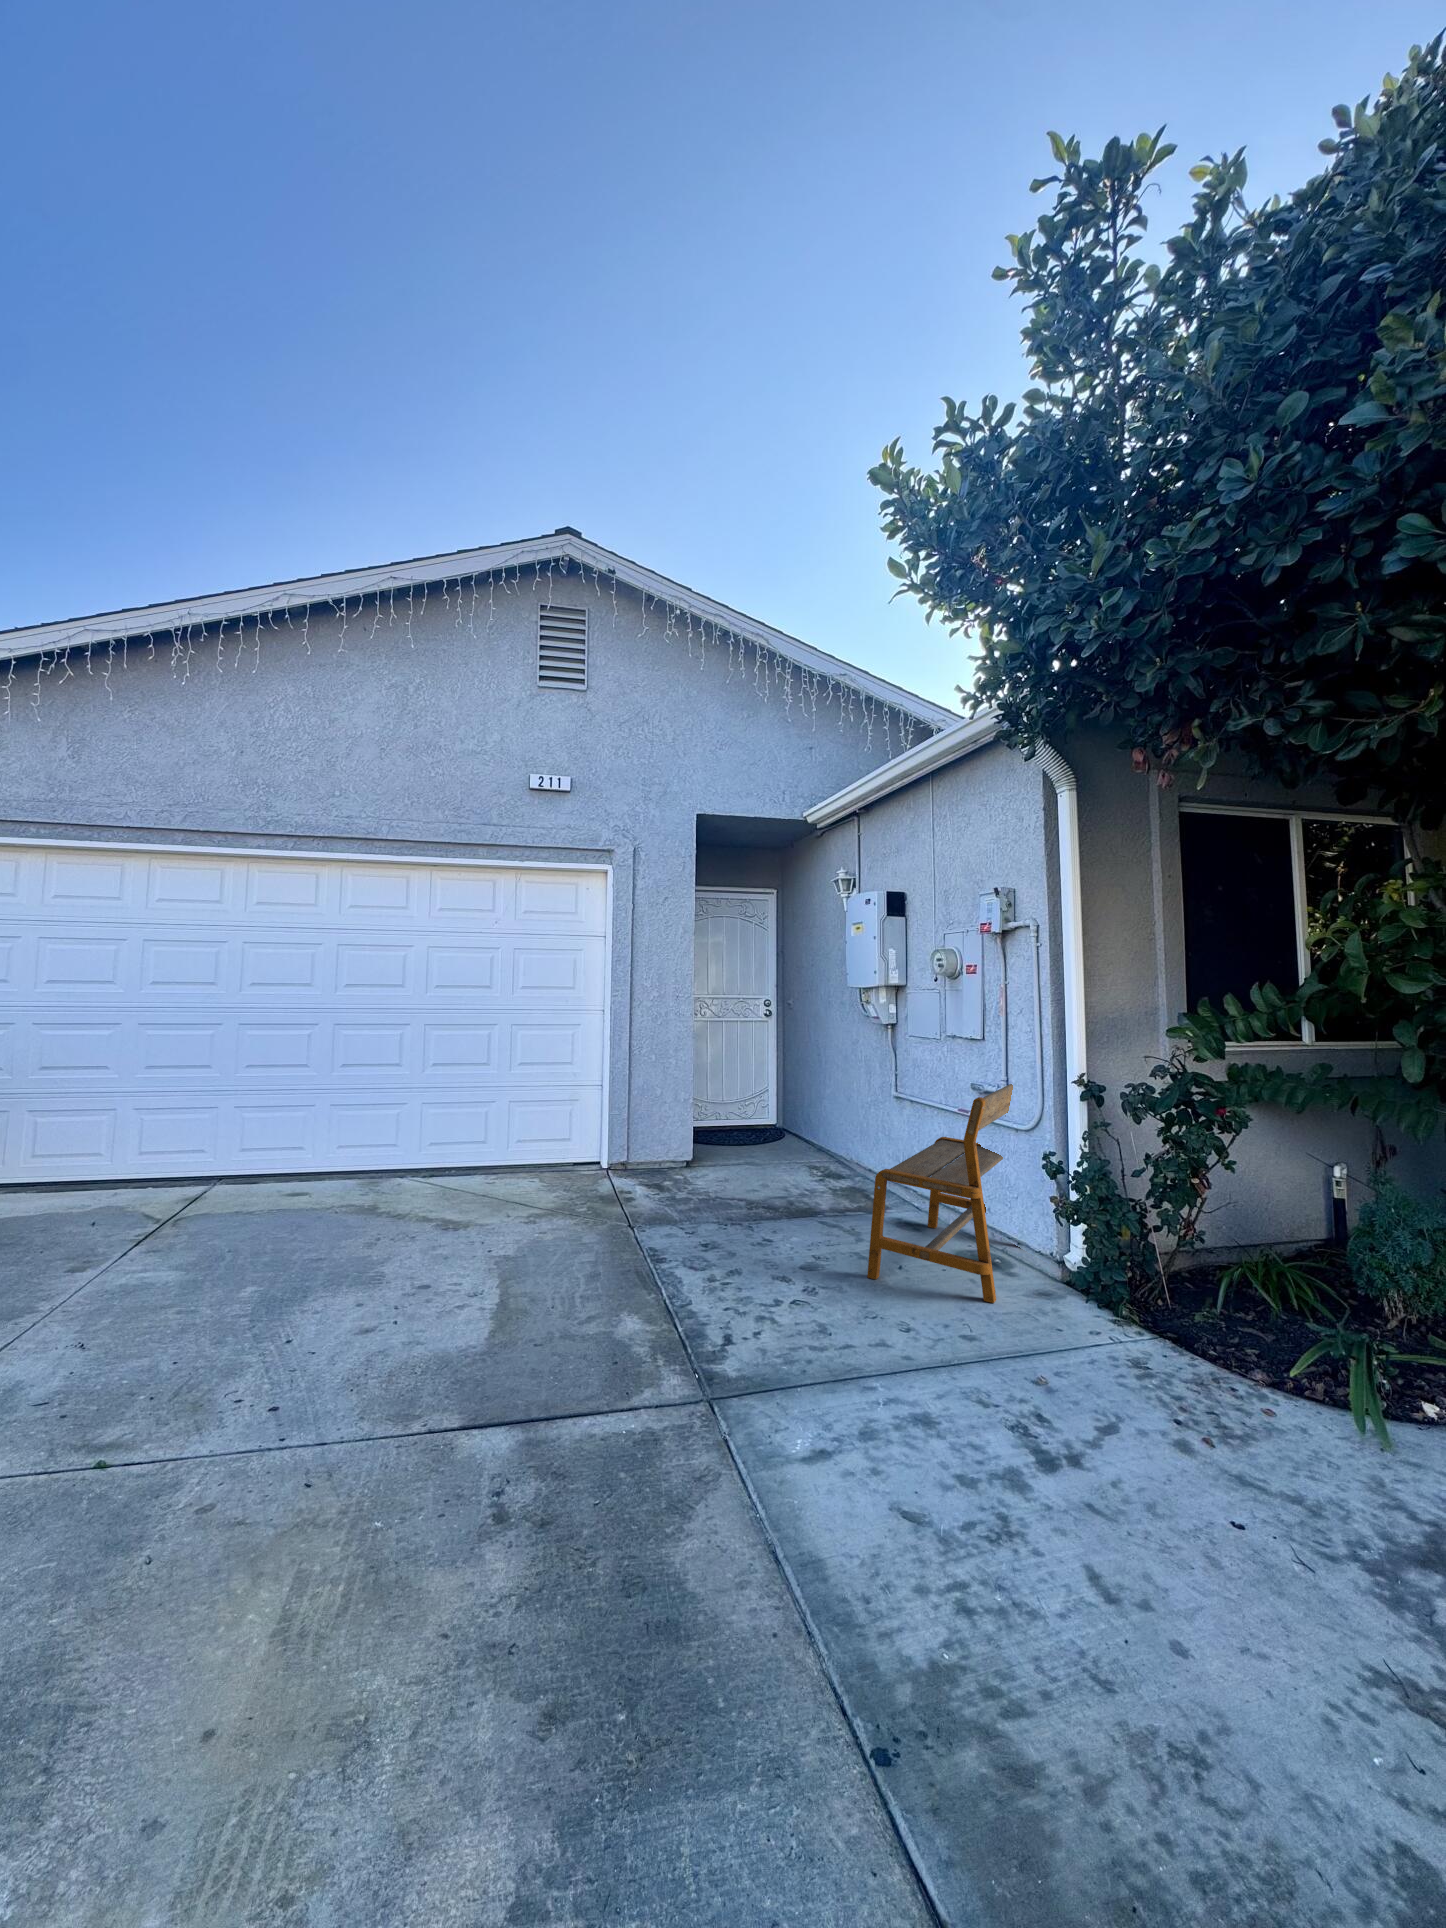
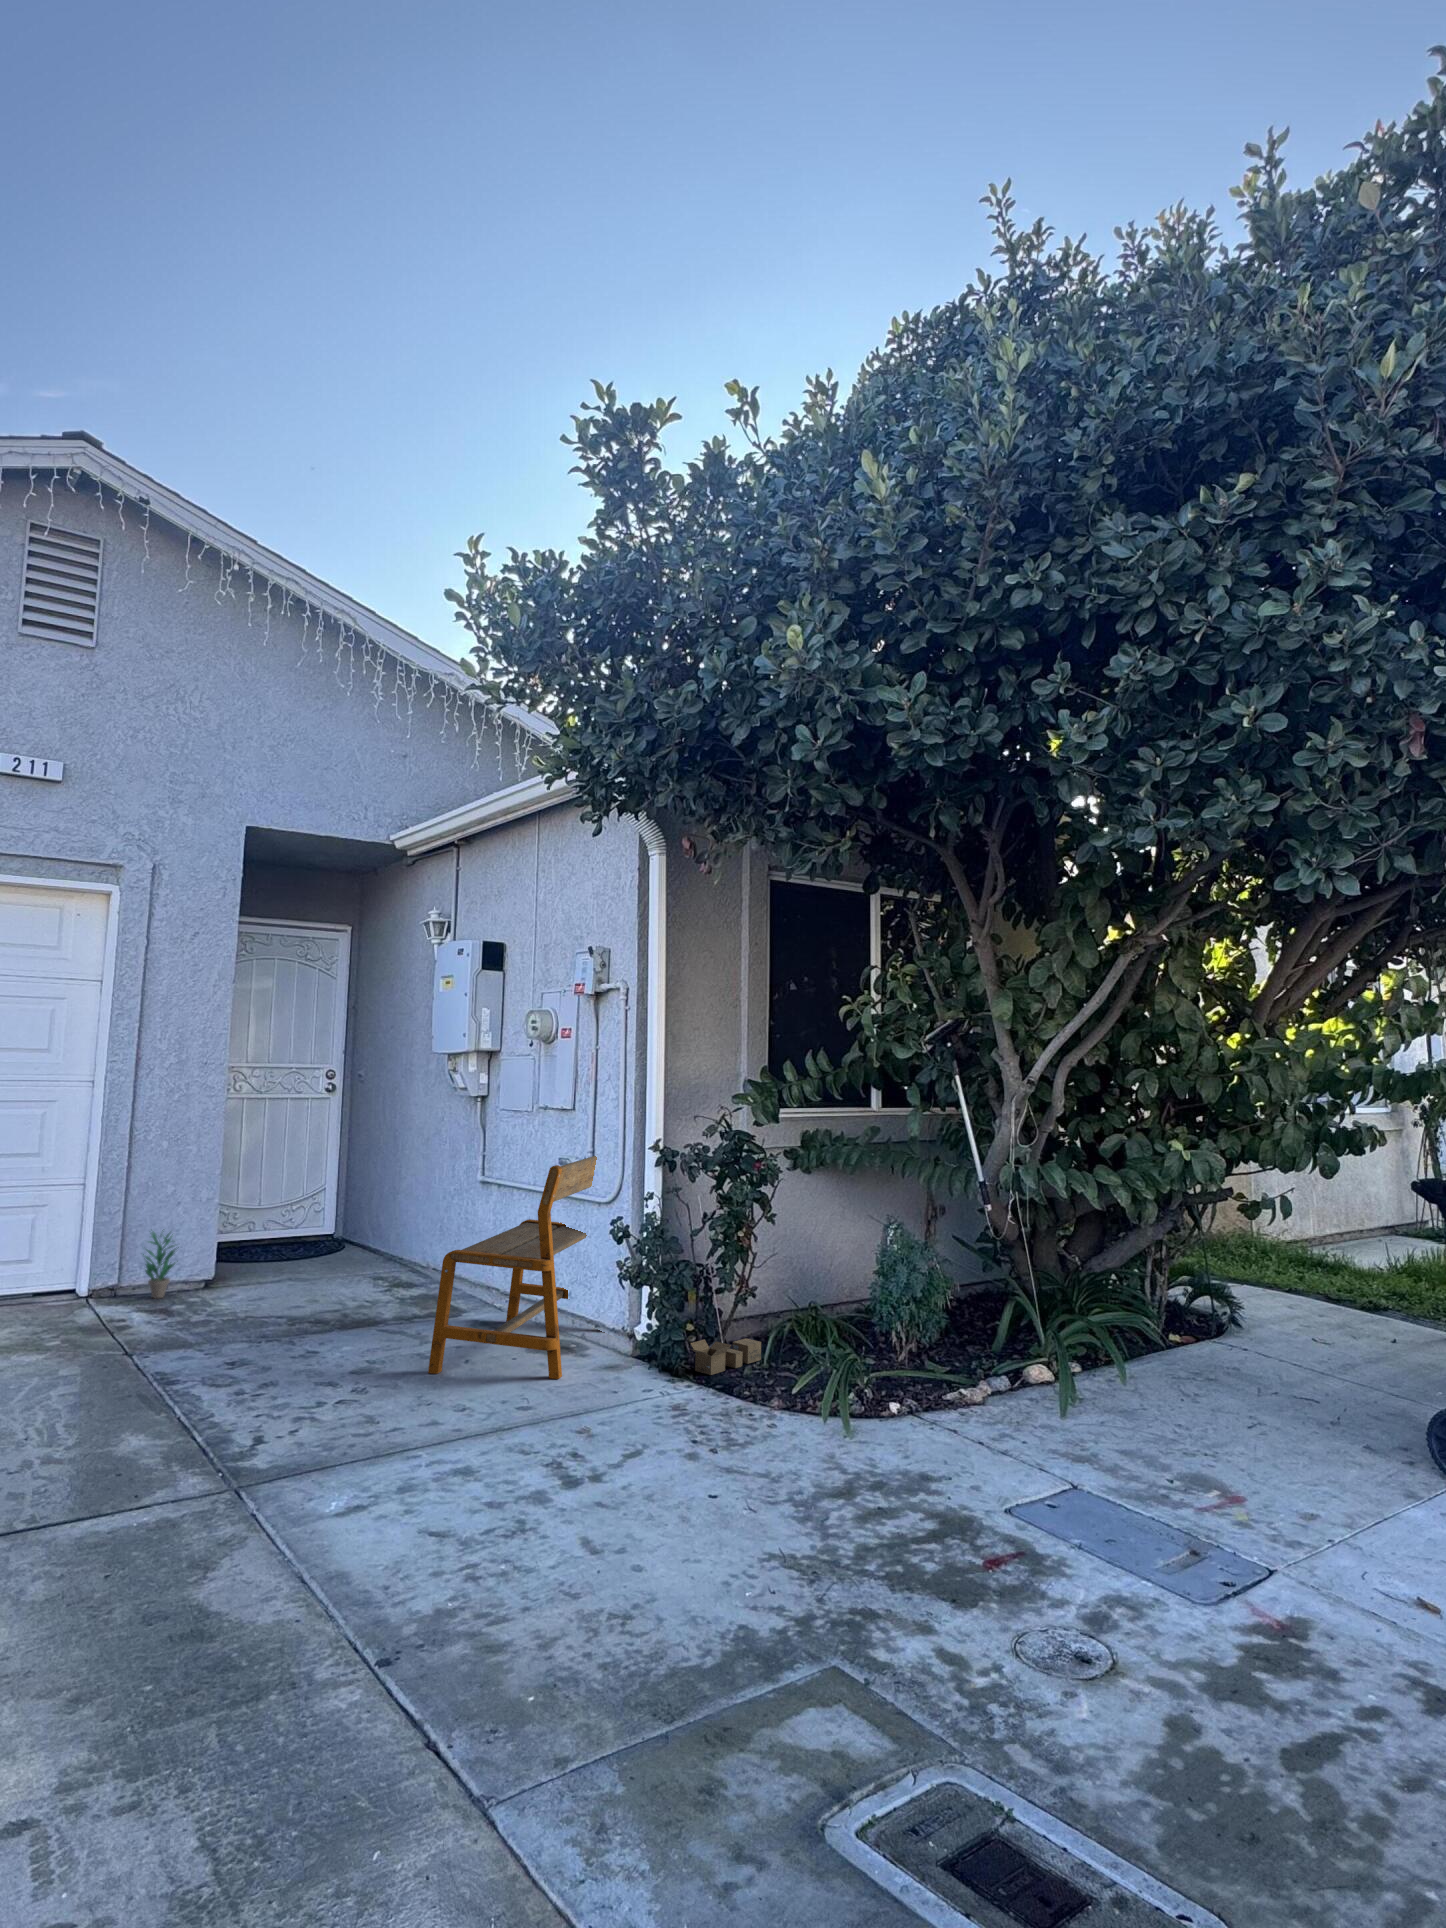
potted plant: none [641,1120,669,1173] -> present [143,1232,179,1298]
cardboard box: none [1131,1280,1211,1322] -> present [691,1338,761,1375]

